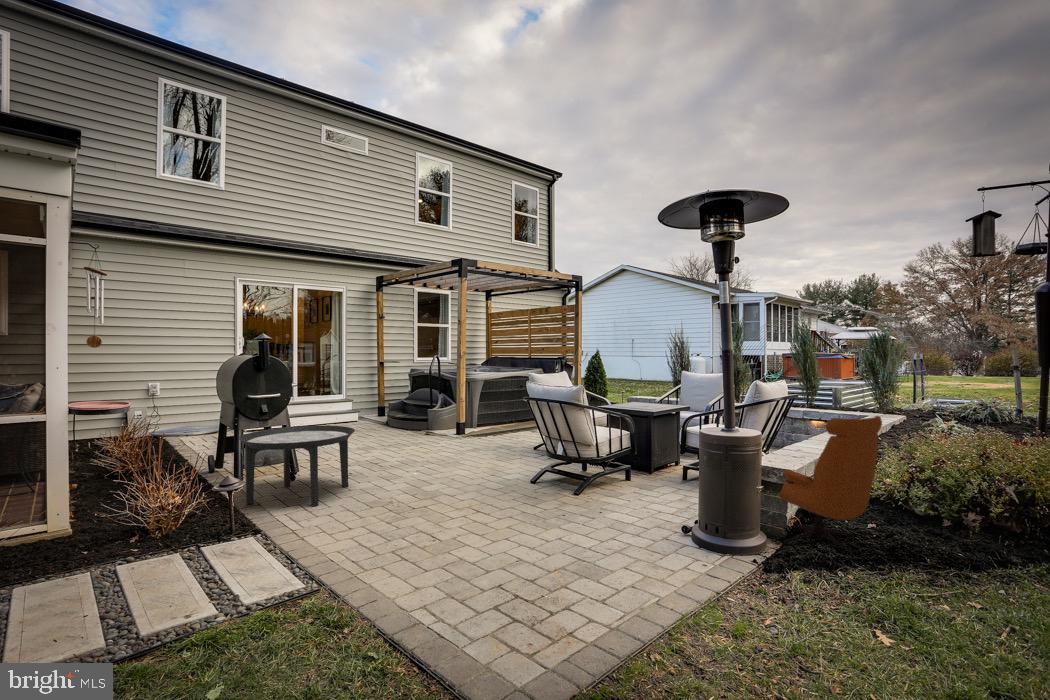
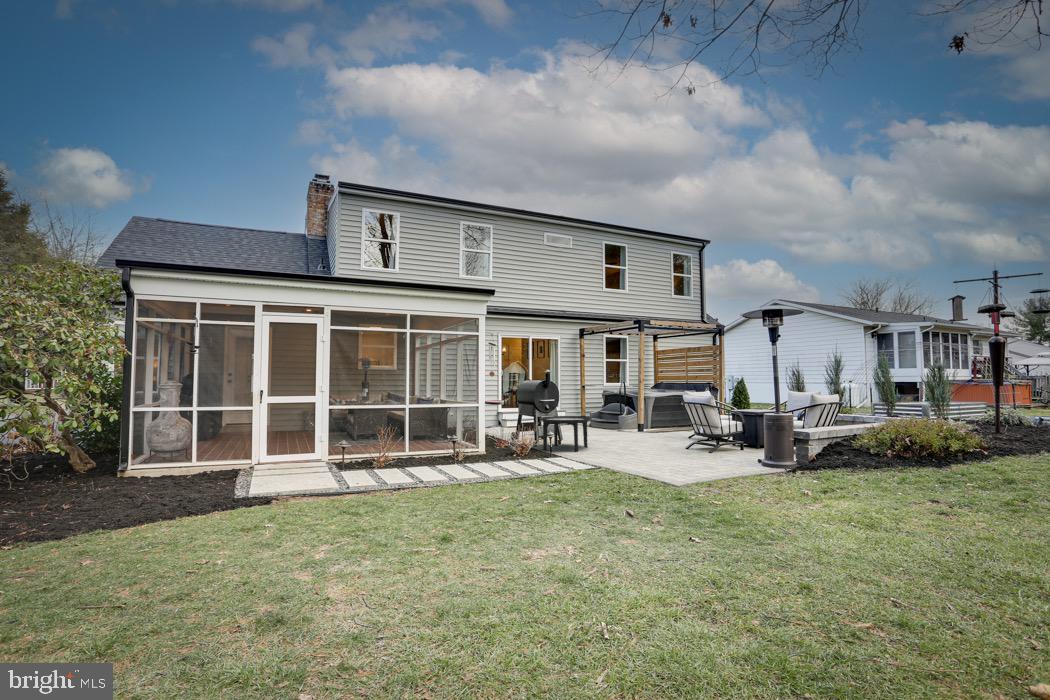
lounge chair: present [779,416,882,555] -> none [802,407,861,474]

